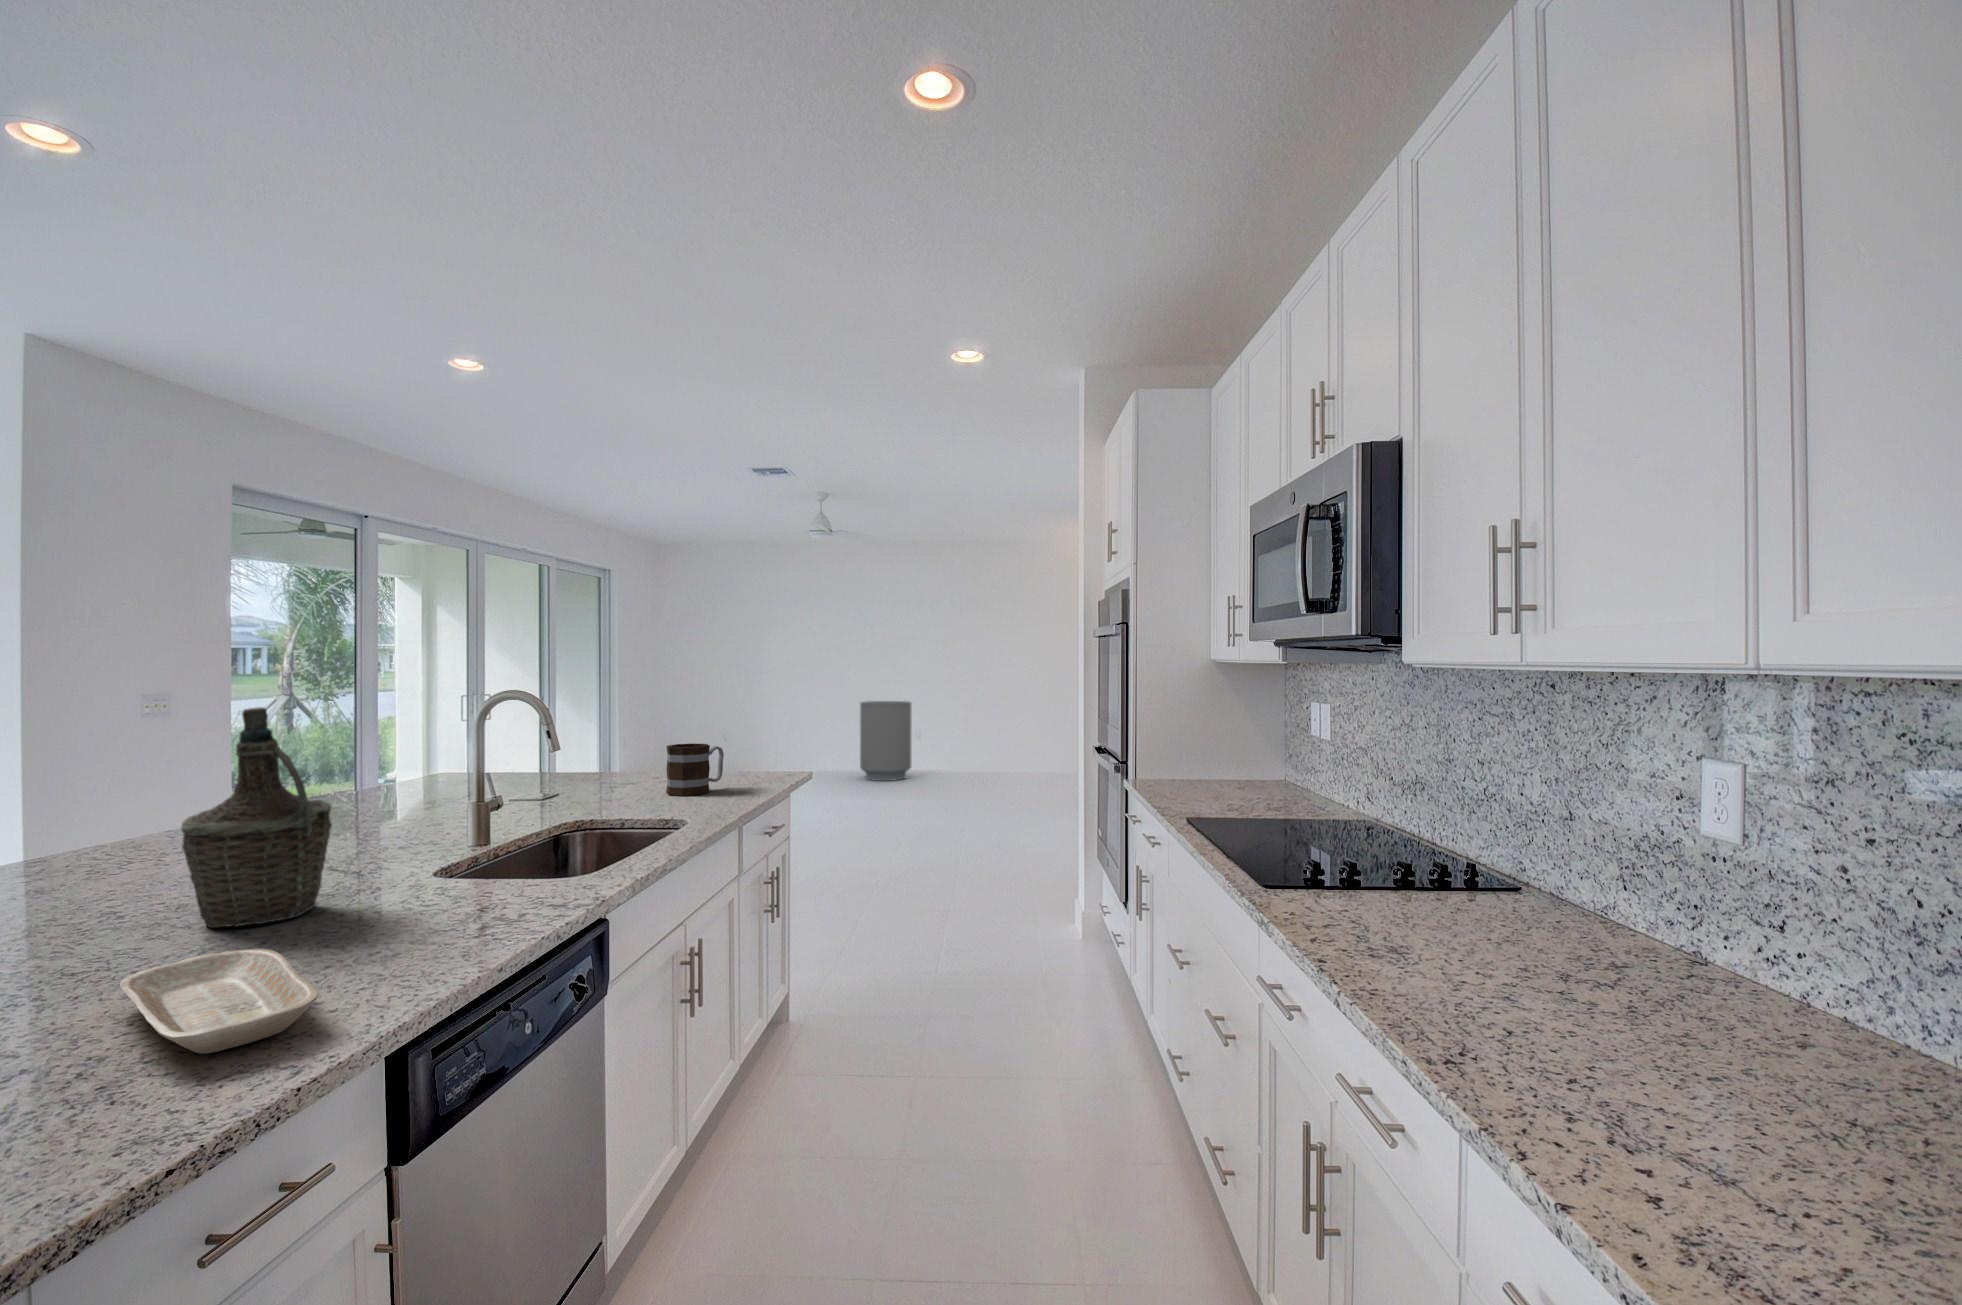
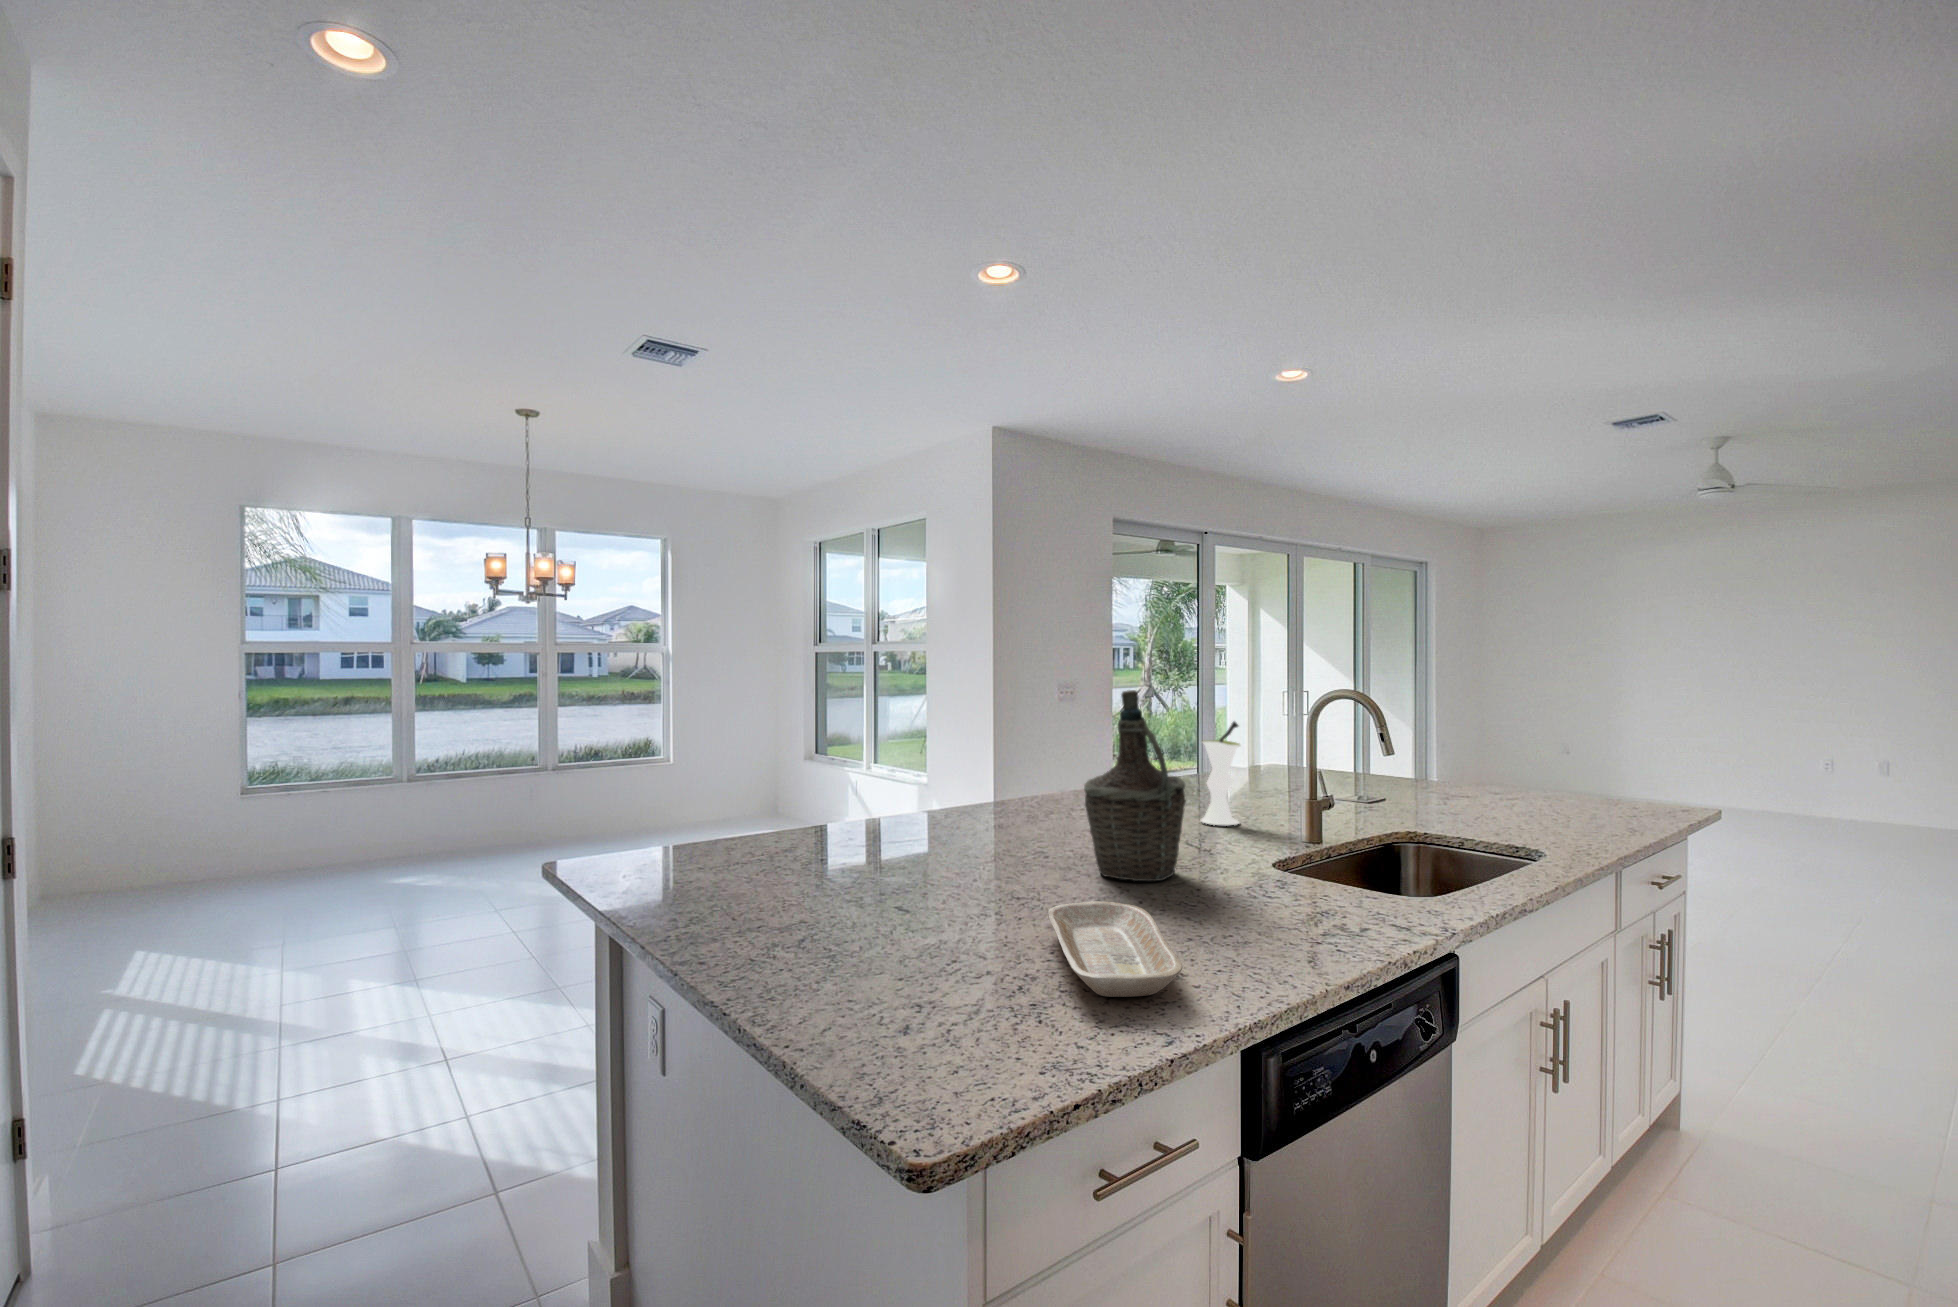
trash can: present [860,701,912,781] -> none [1782,713,1888,832]
vase: none [353,733,407,847] -> present [1201,722,1240,825]
mug: present [666,743,724,796] -> none [1507,752,1587,817]

